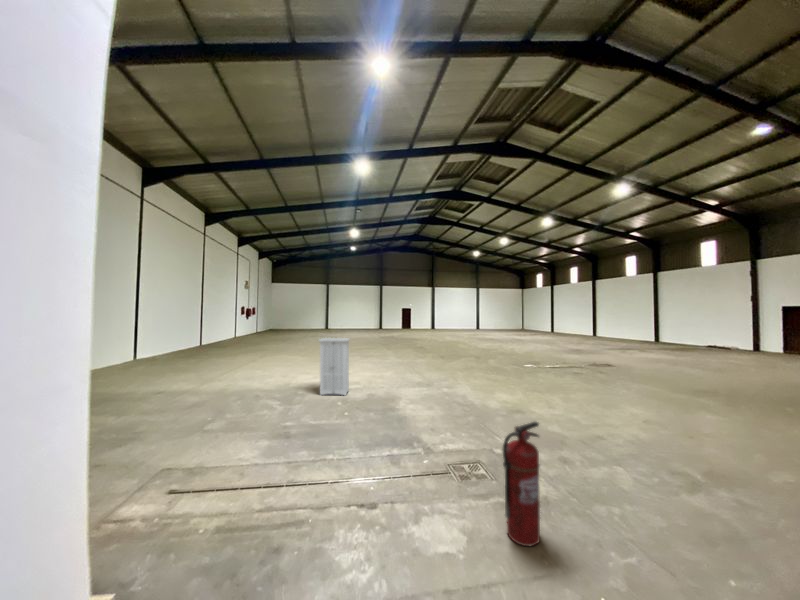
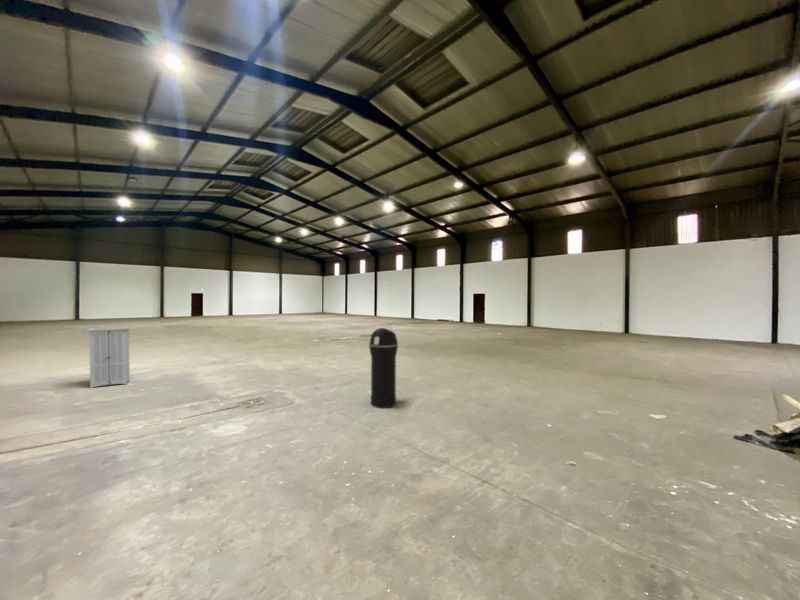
trash can: none [669,365,746,531] -> present [369,328,398,408]
fire extinguisher: present [503,422,540,546] -> none [270,366,294,438]

